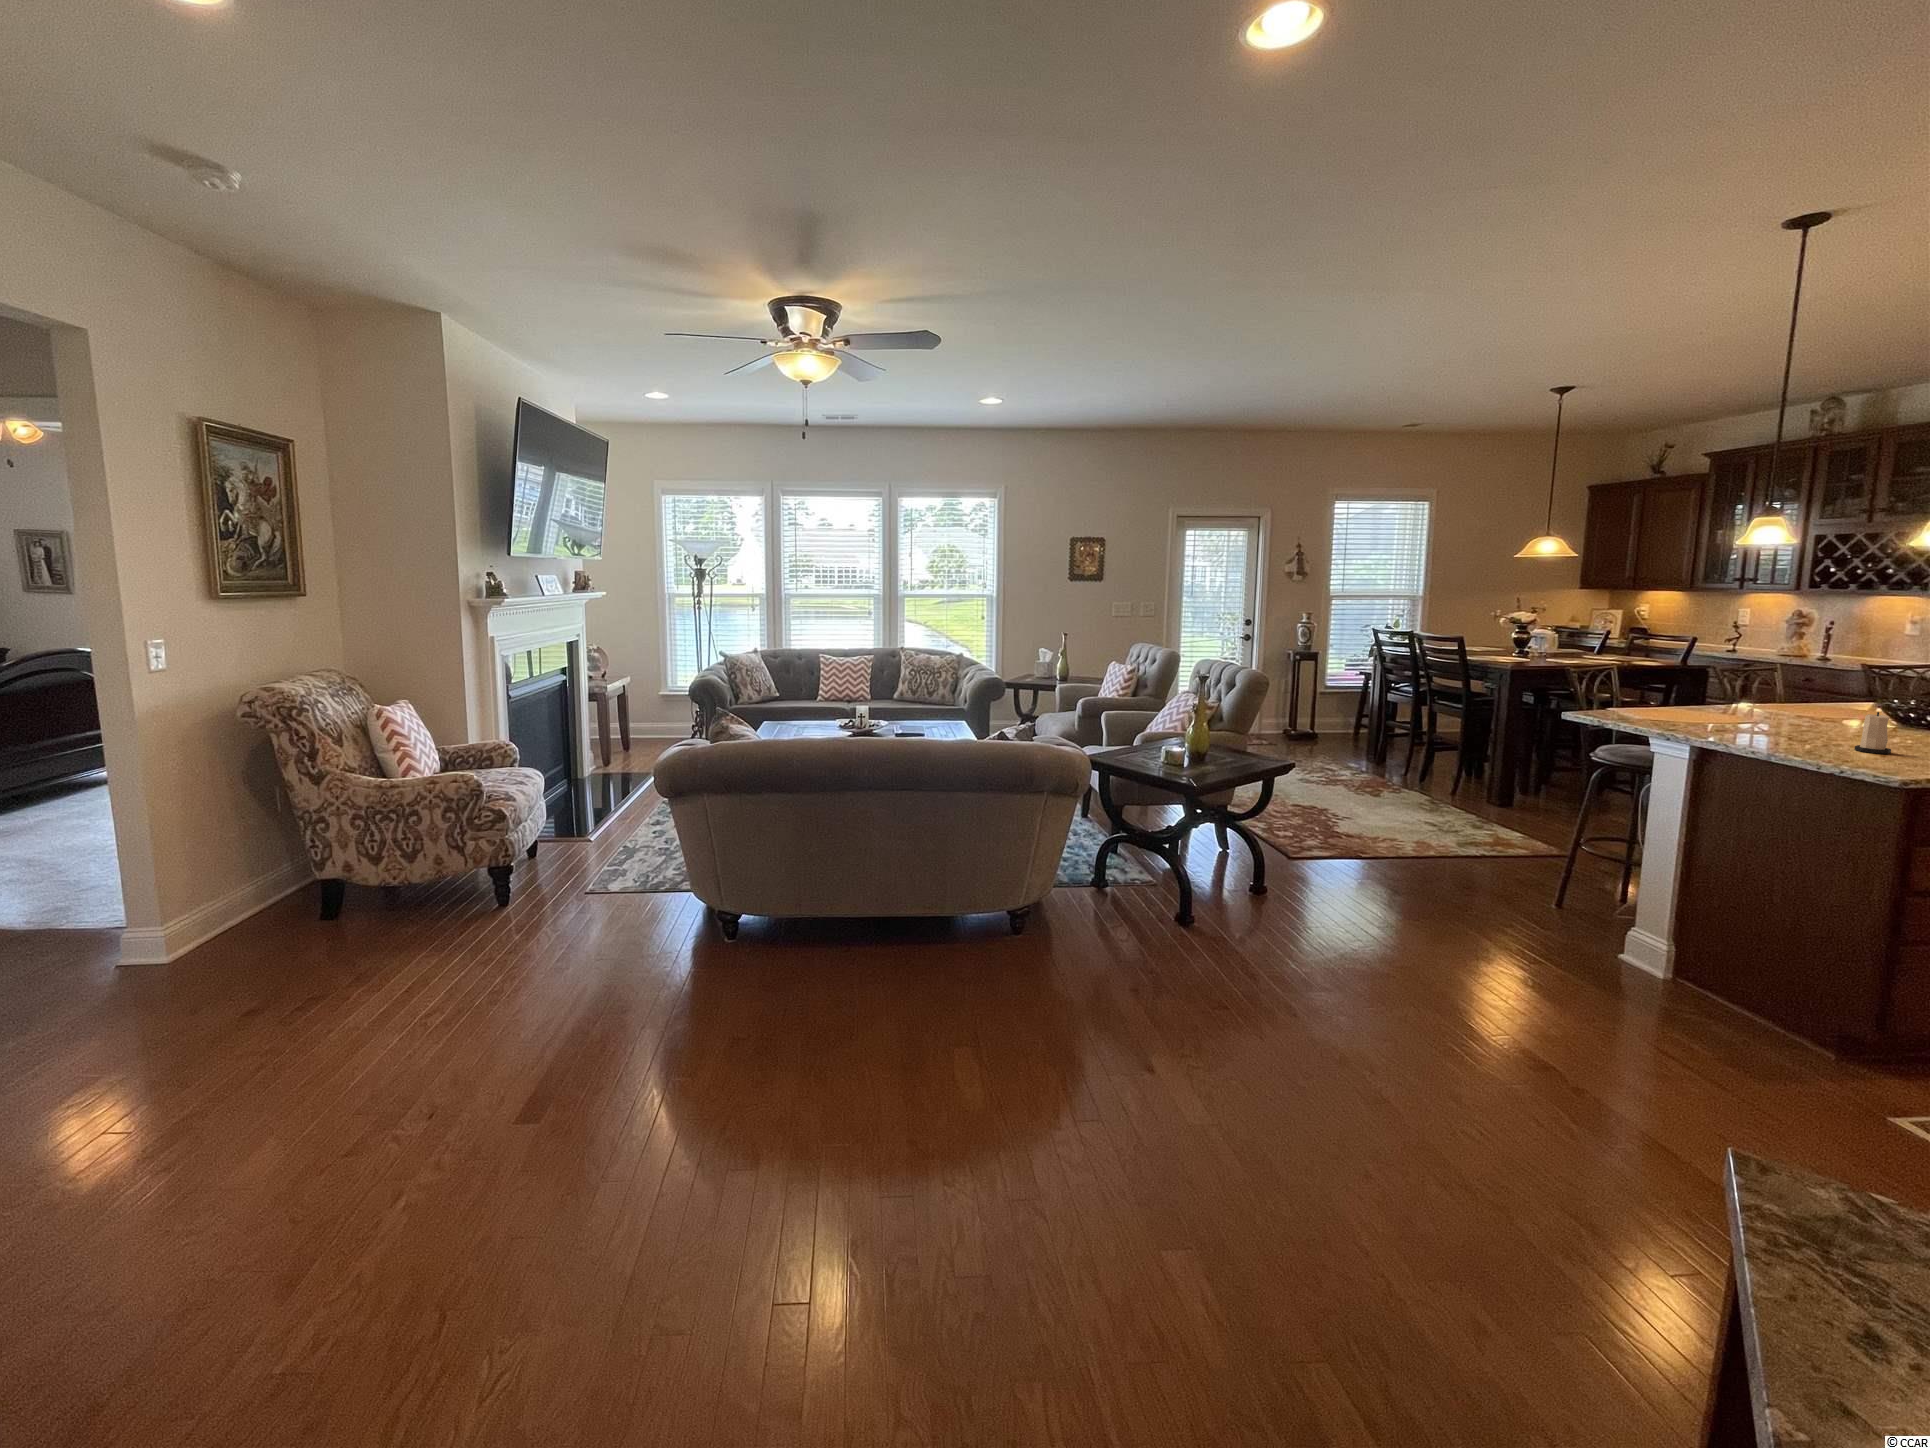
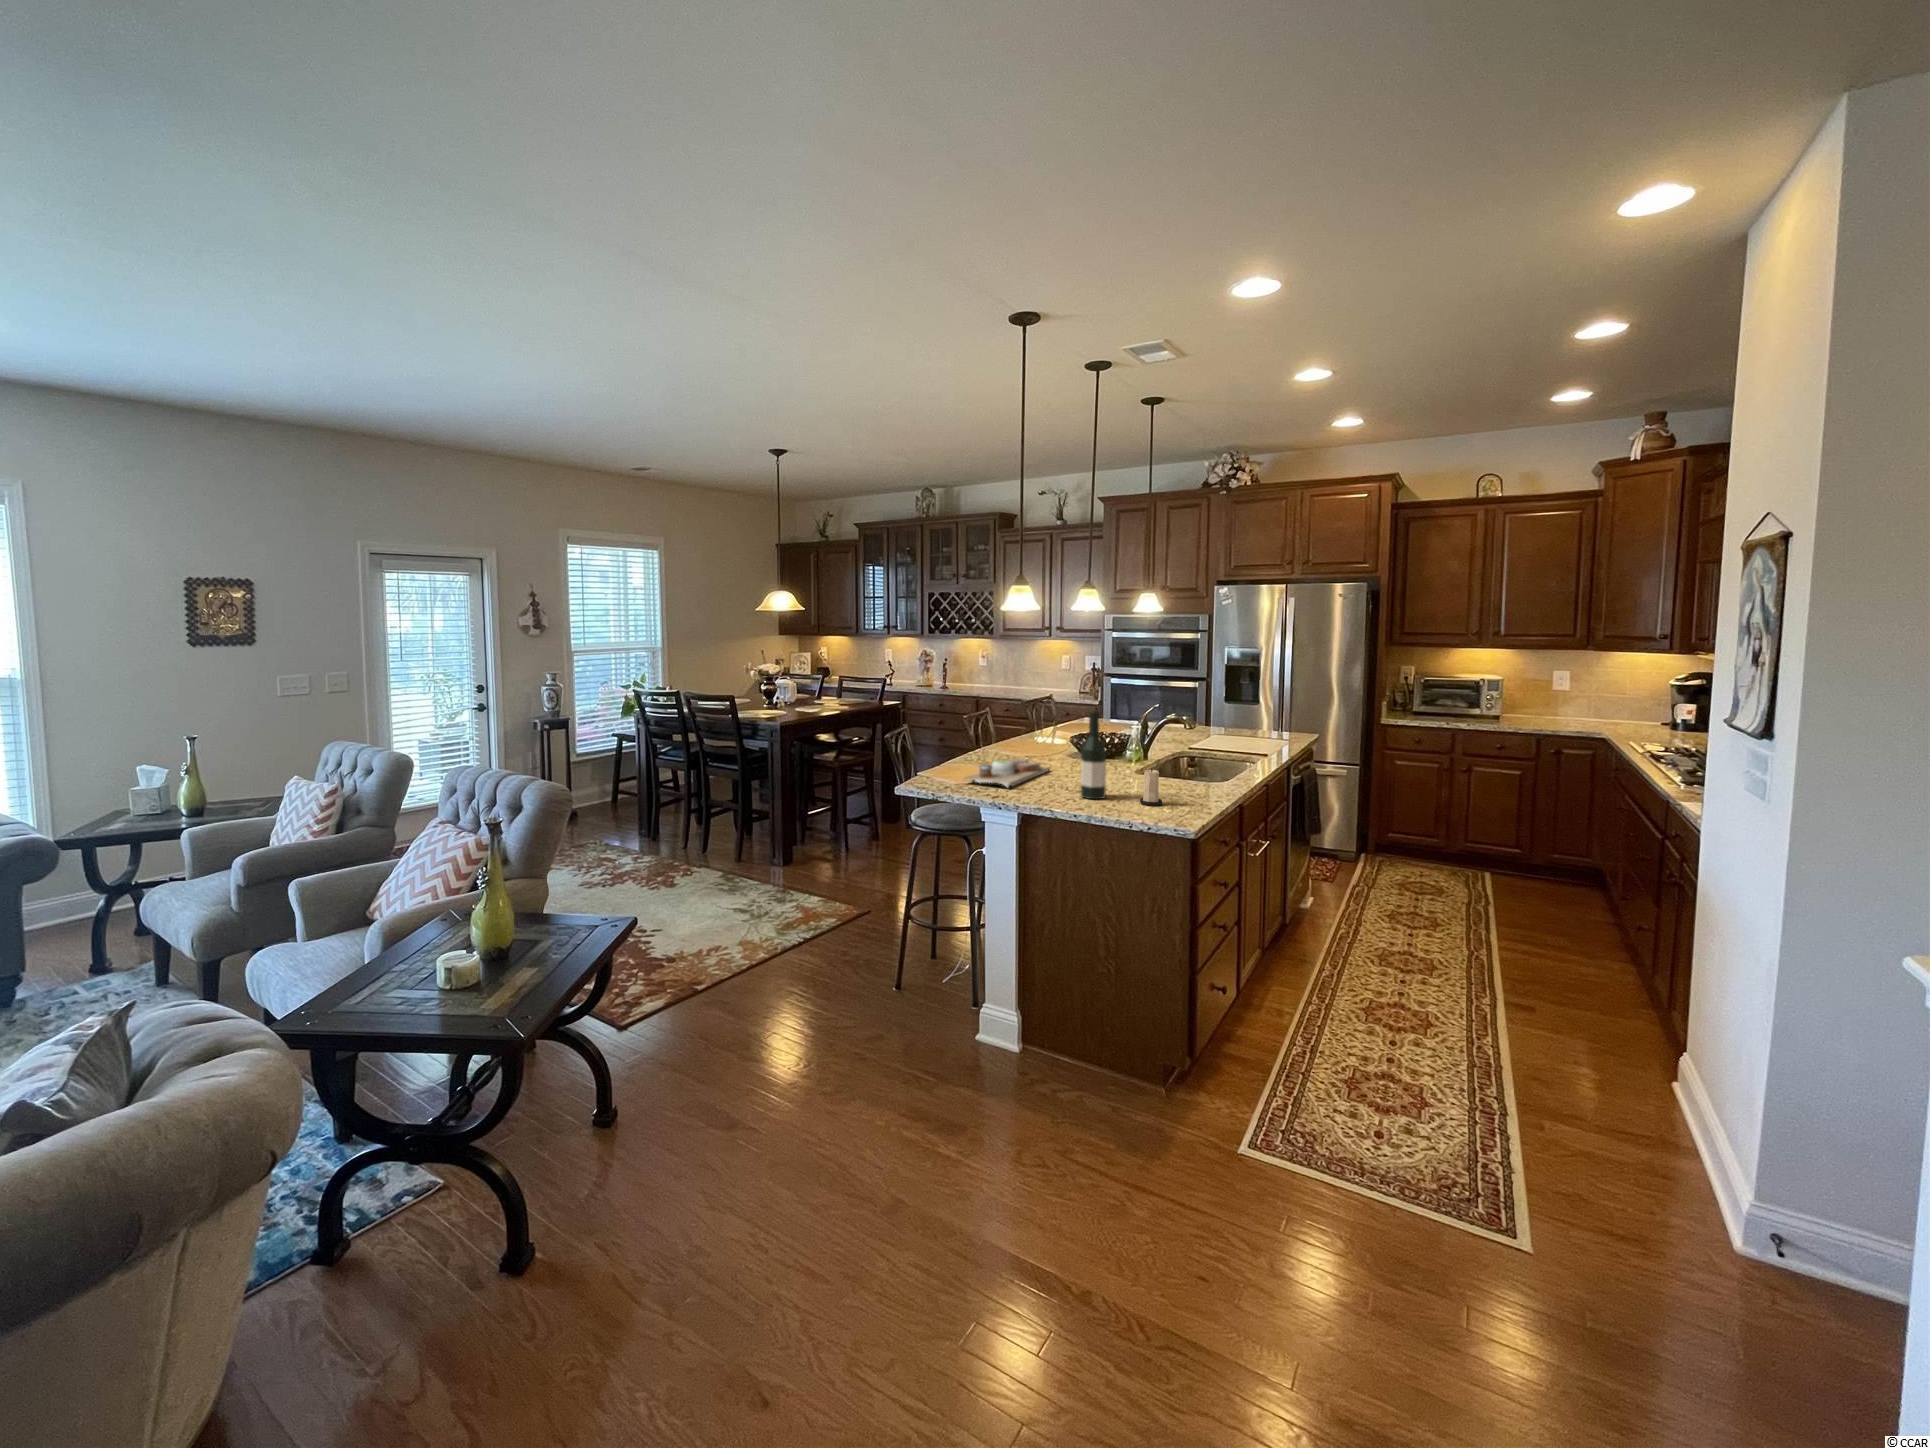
wine bottle: none [1777,645,1820,741] -> present [1081,709,1106,799]
cutting board: none [1638,698,1783,721] -> present [965,758,1049,788]

